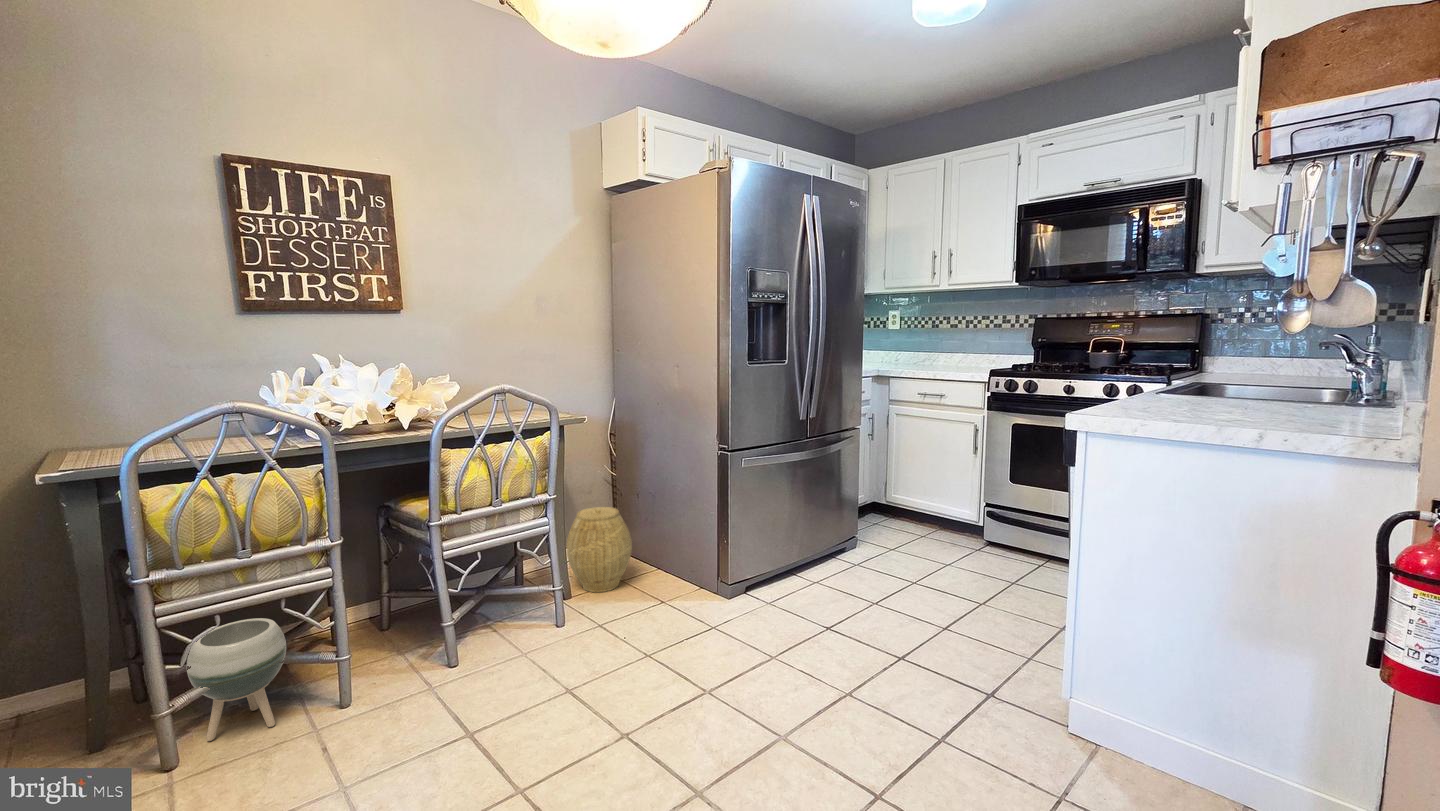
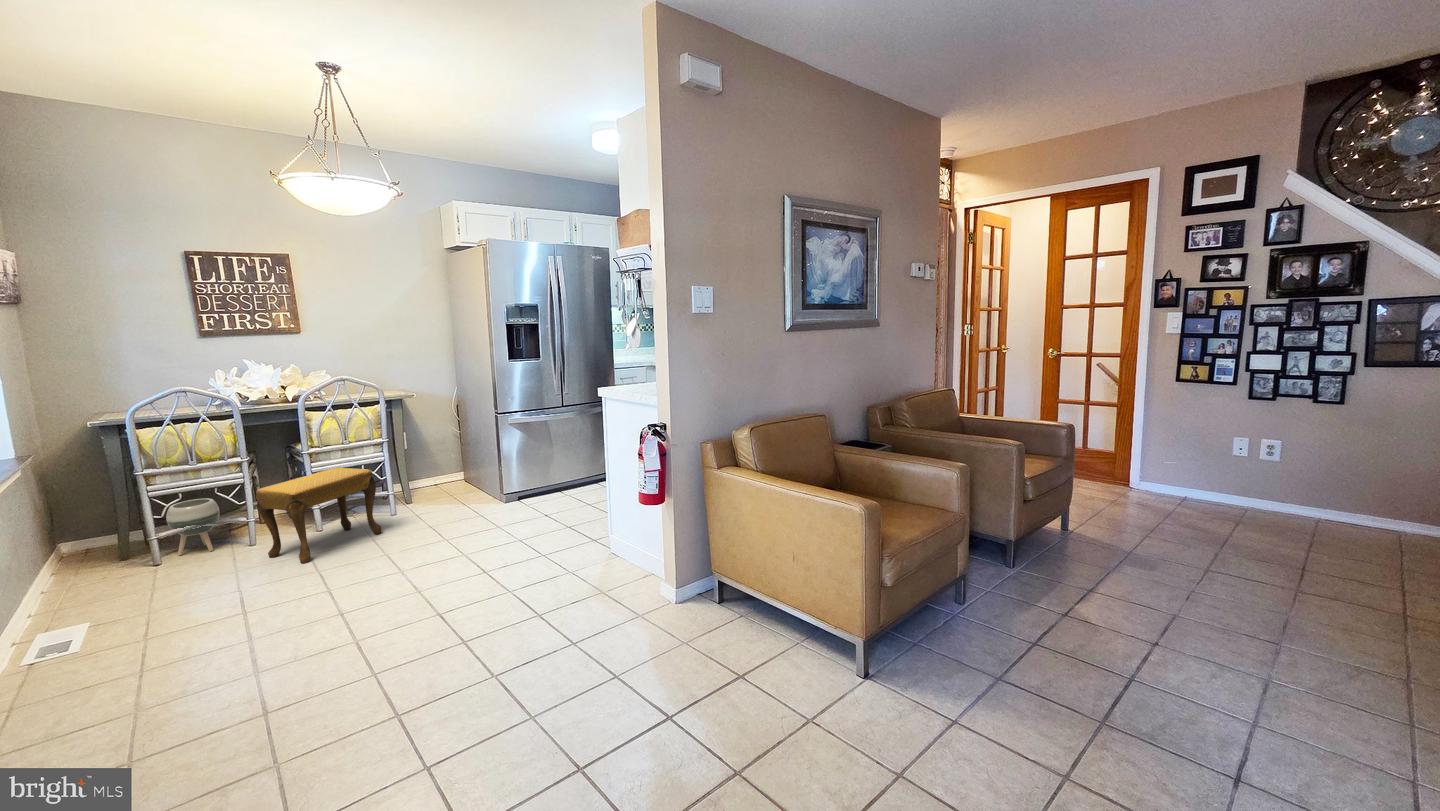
woven basket: present [567,507,632,592] -> none [409,450,453,500]
footstool: none [384,550,581,764] -> present [256,467,382,563]

